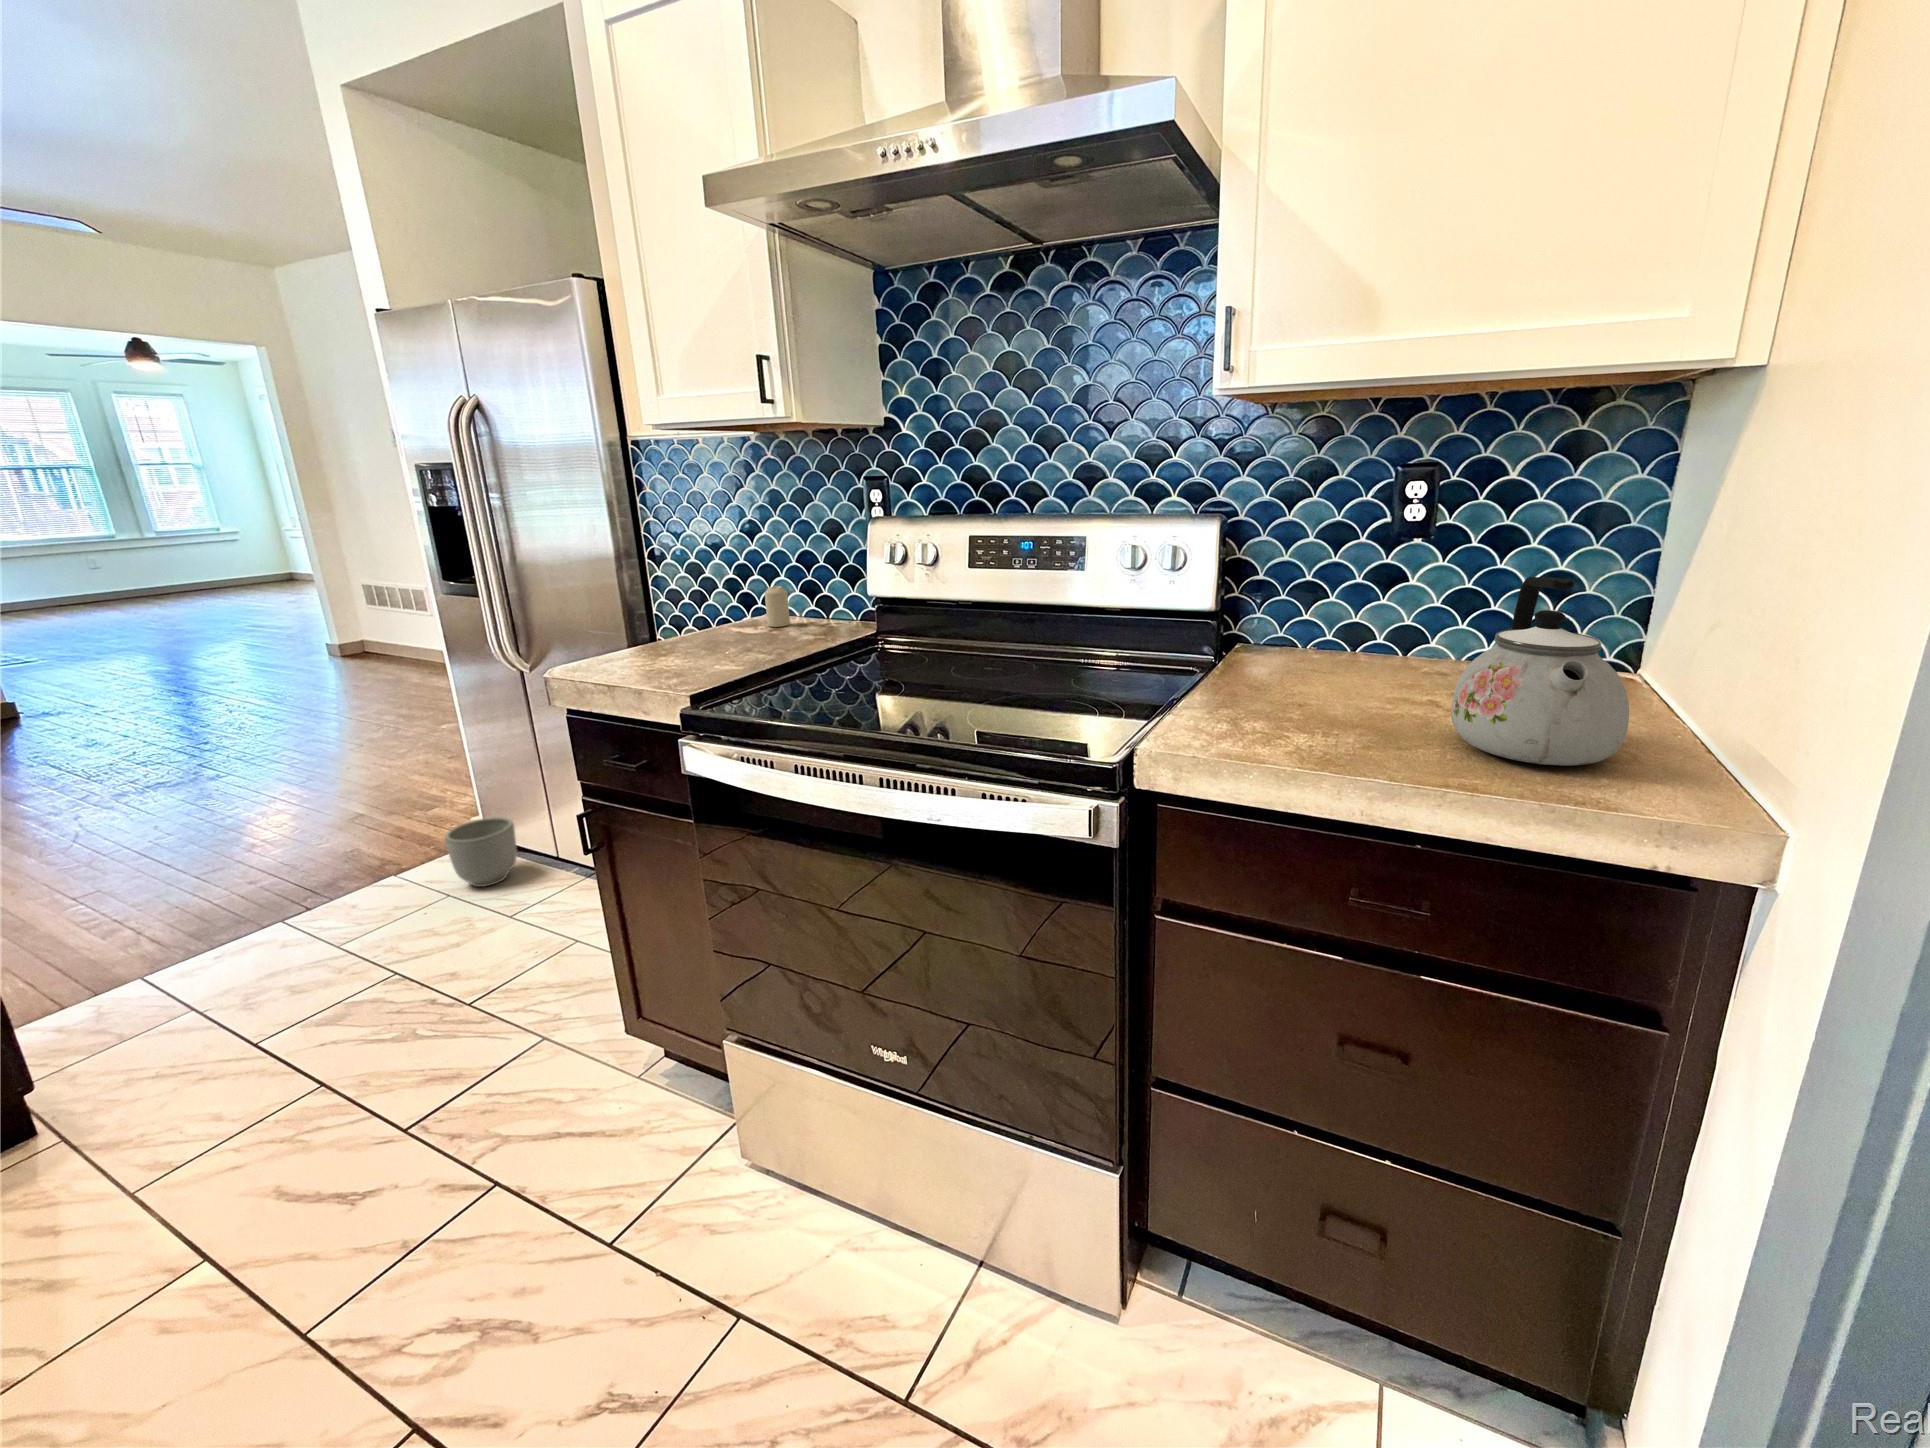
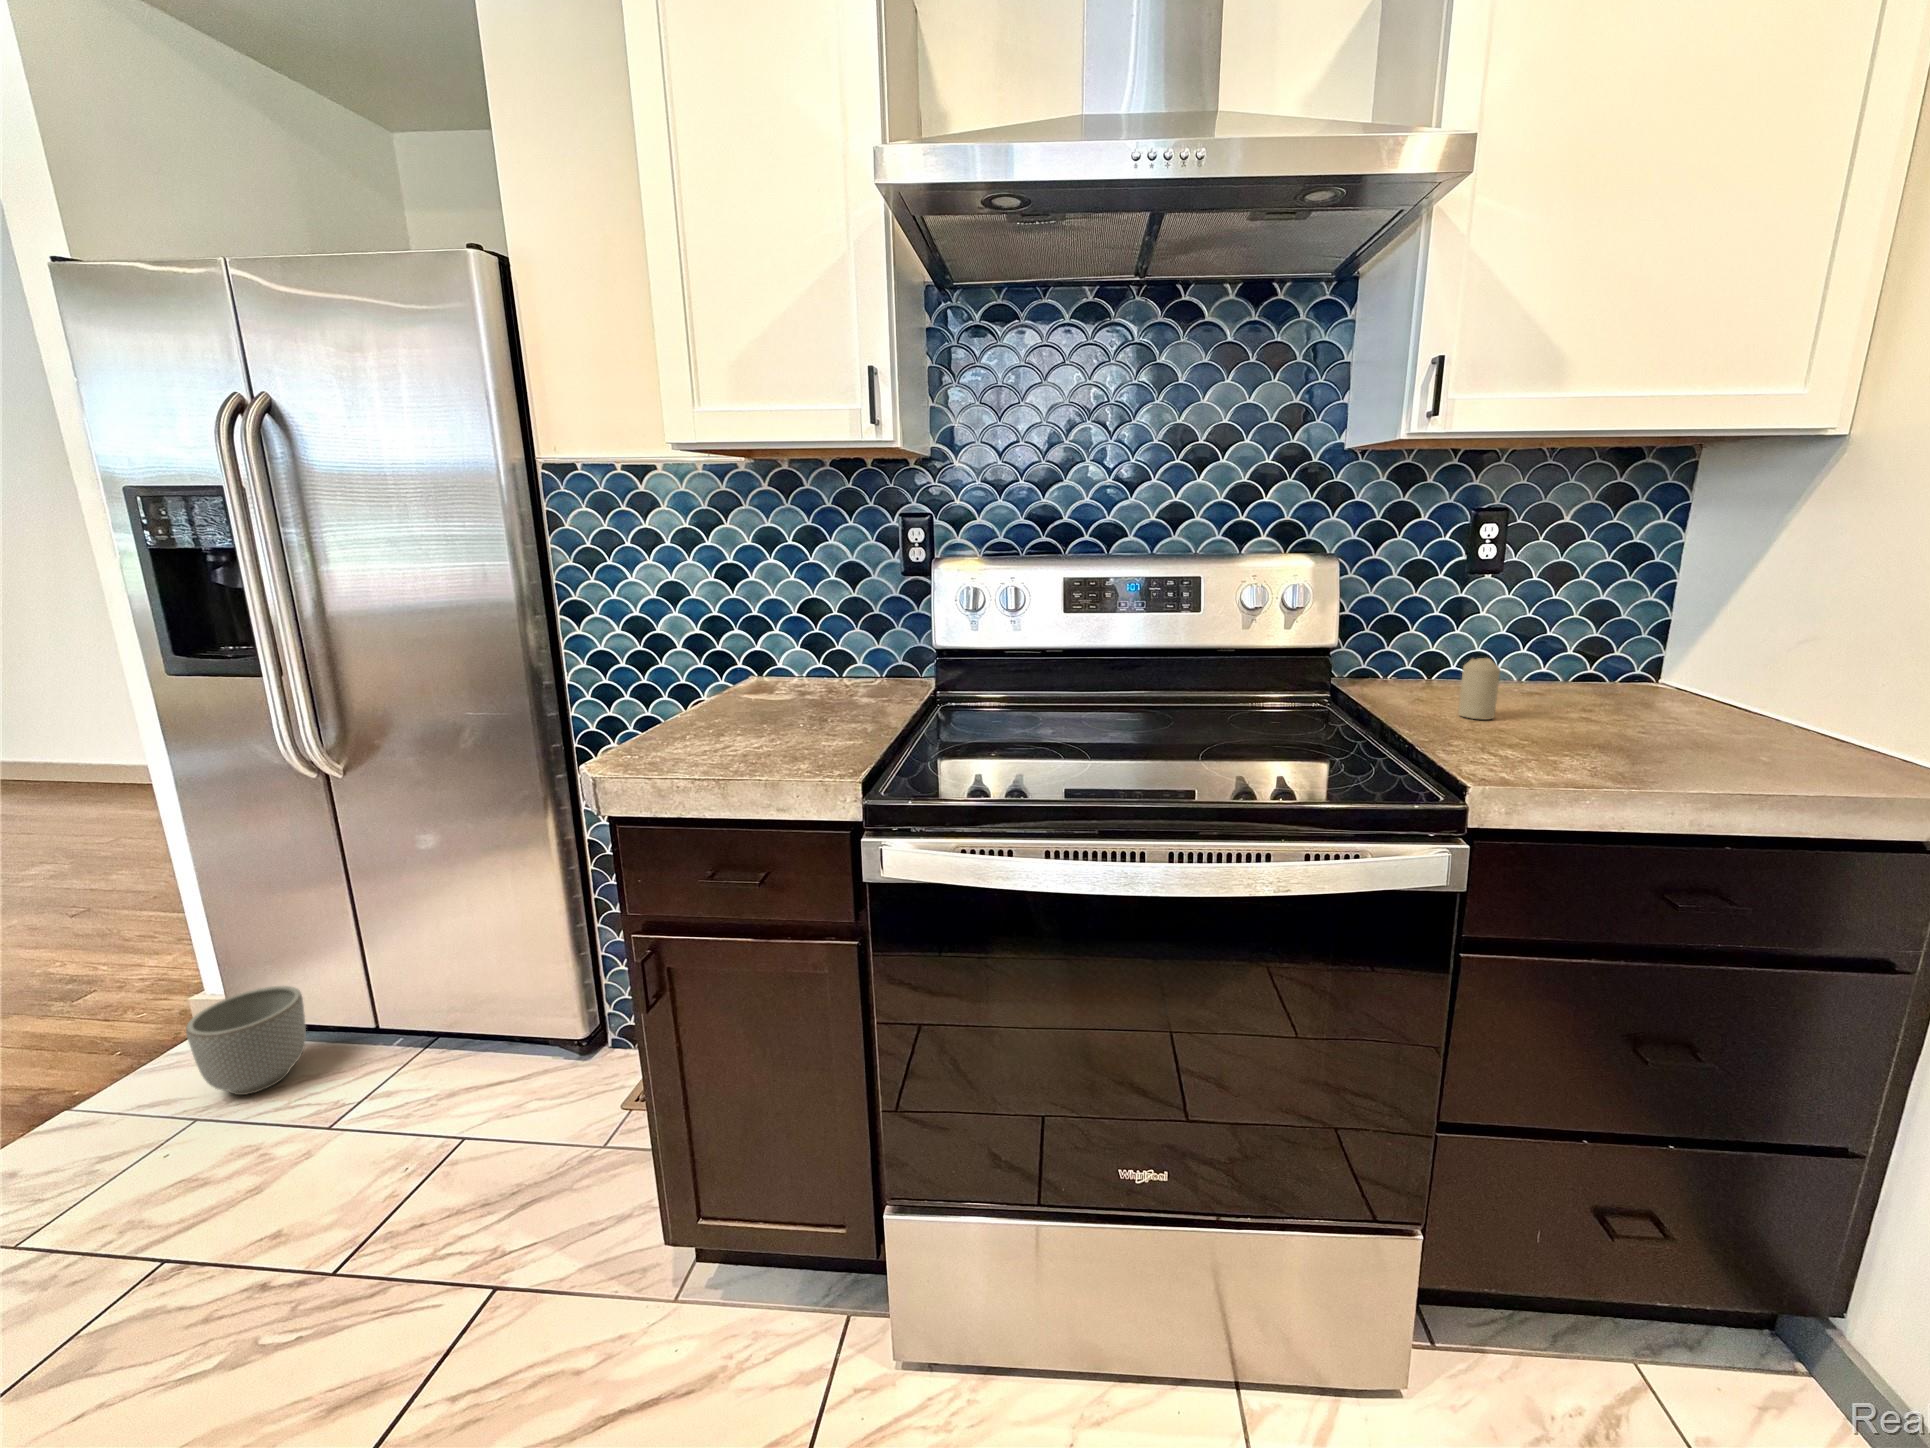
kettle: present [1451,577,1629,766] -> none [1666,600,1839,758]
candle: present [765,586,790,627] -> present [1458,658,1500,720]

